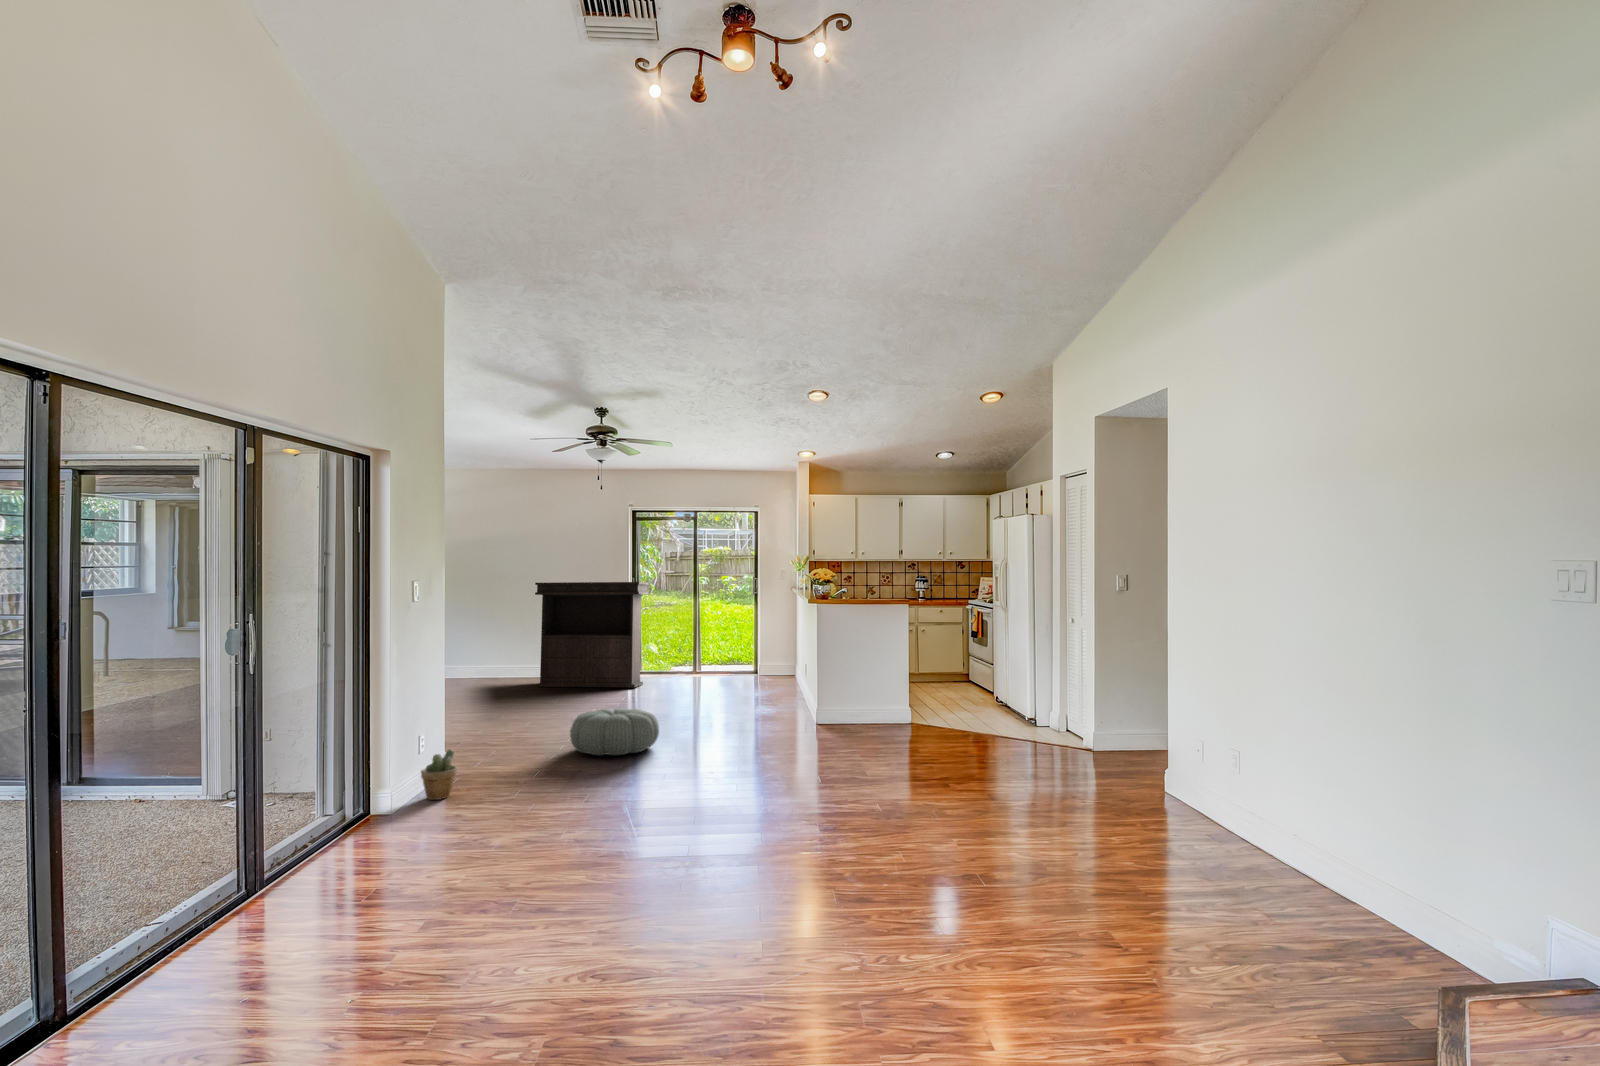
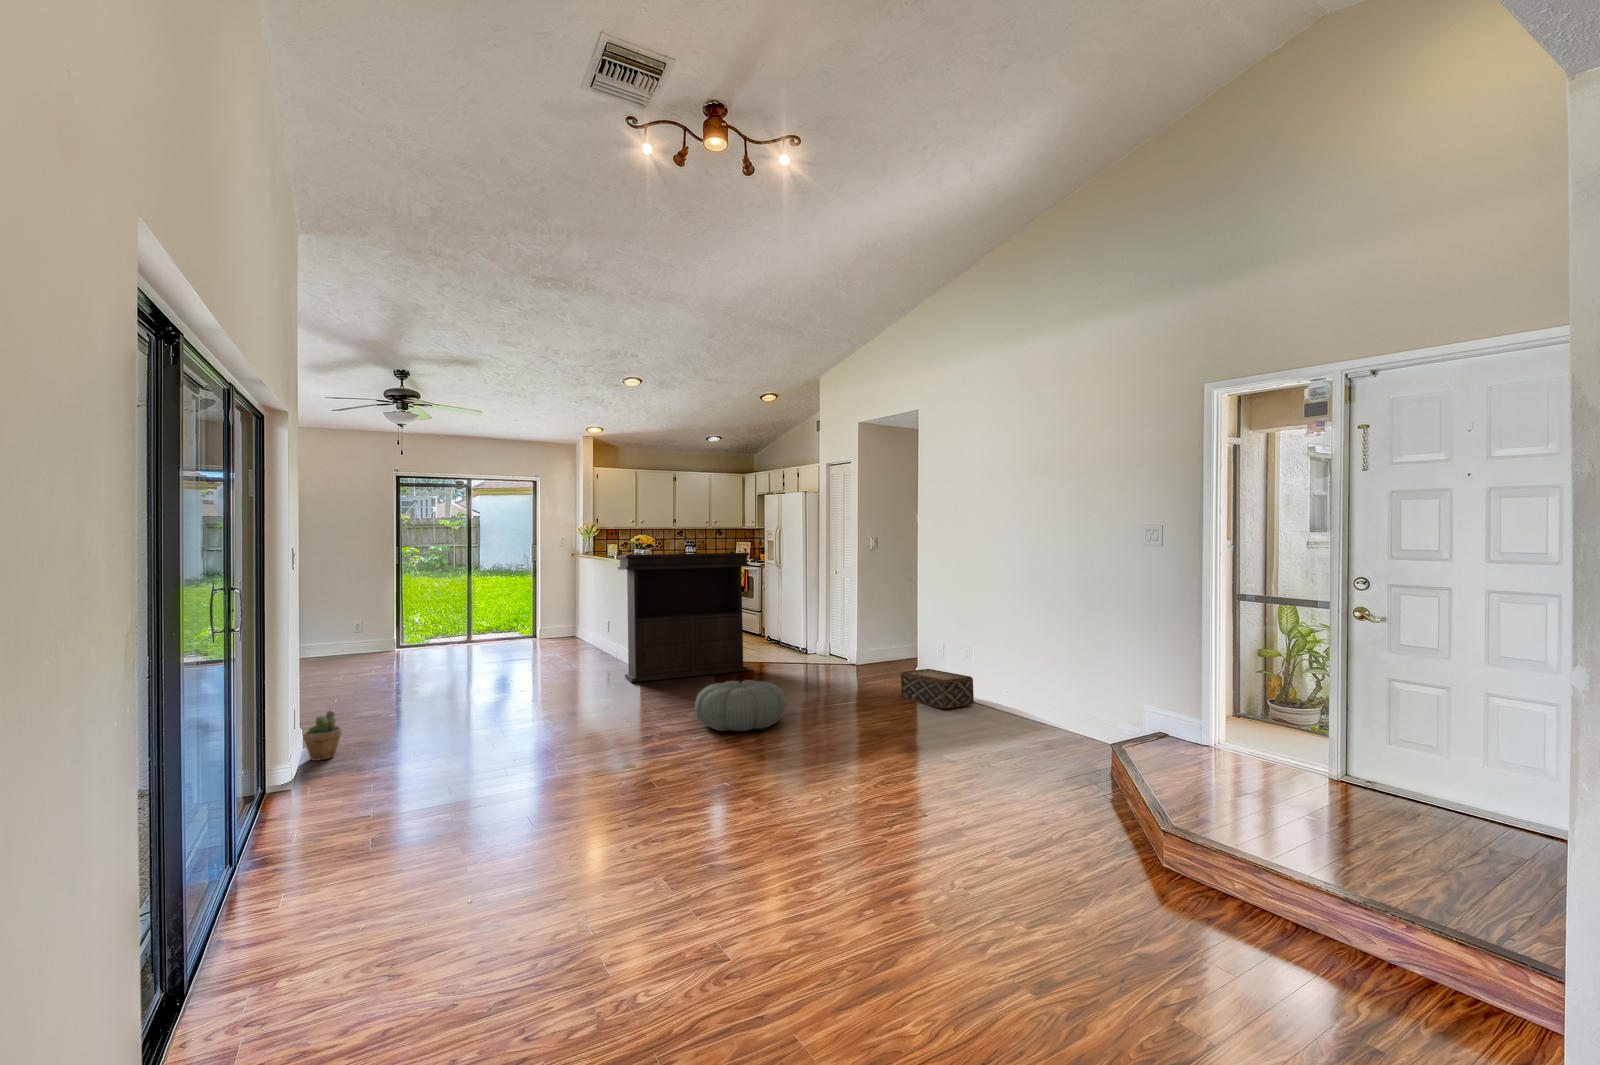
console table: present [535,582,649,687] -> present [618,553,749,682]
pouf: present [570,708,659,755] -> present [695,680,787,731]
woven basket: none [1131,772,1244,840] -> present [901,669,974,709]

